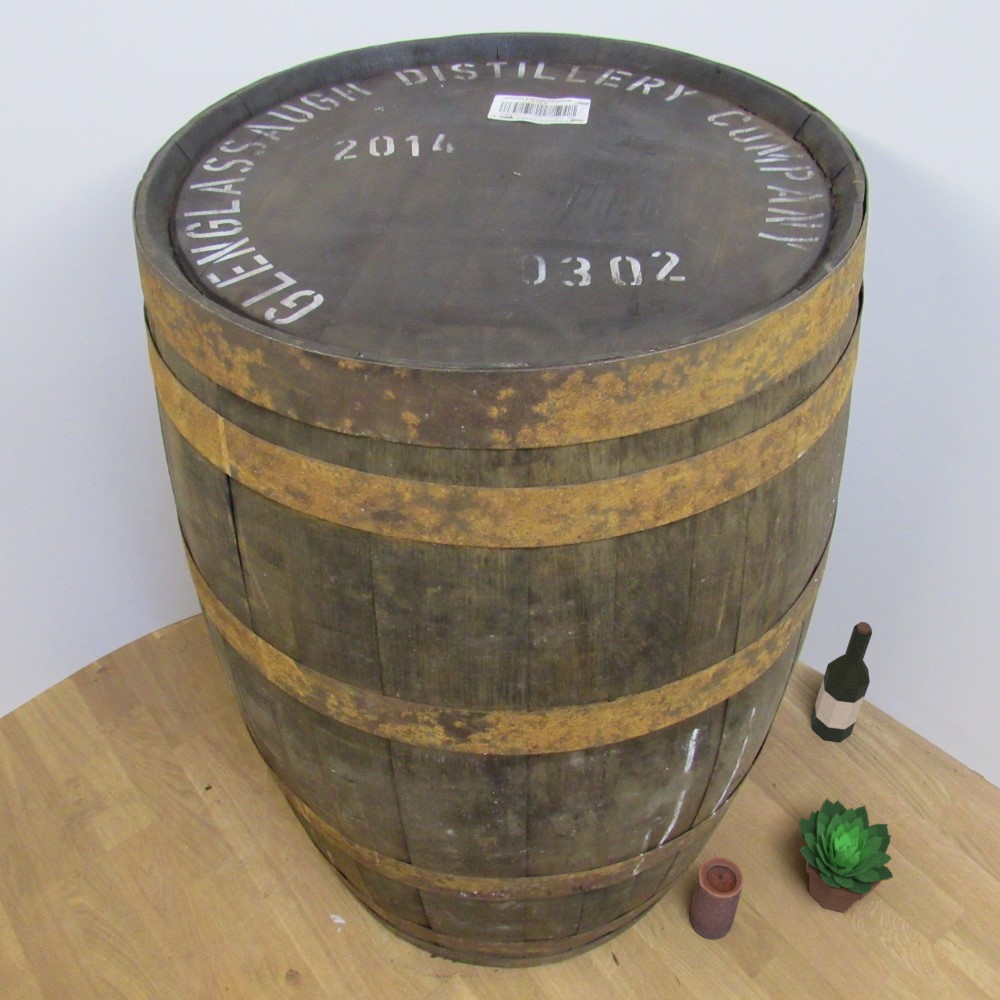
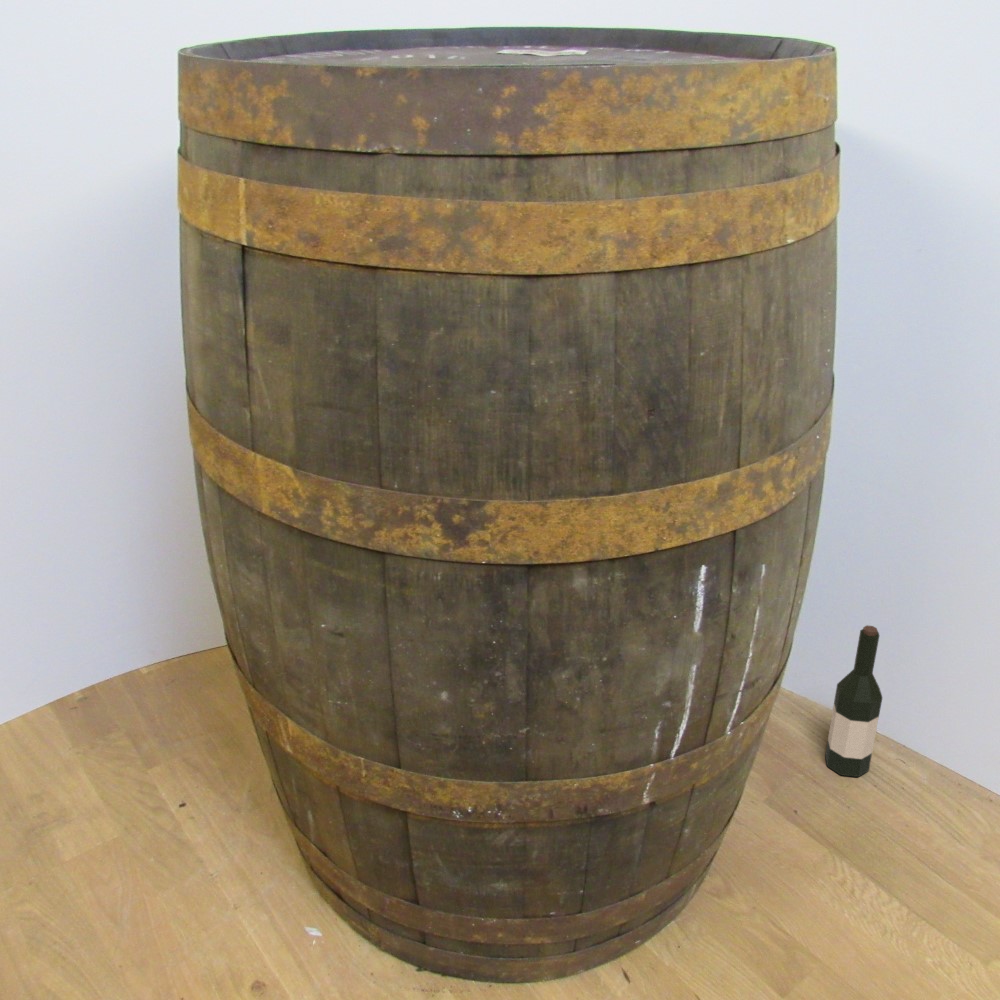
succulent plant: present [799,799,893,912] -> none [821,794,930,928]
candle: present [690,857,743,939] -> none [708,844,765,952]

